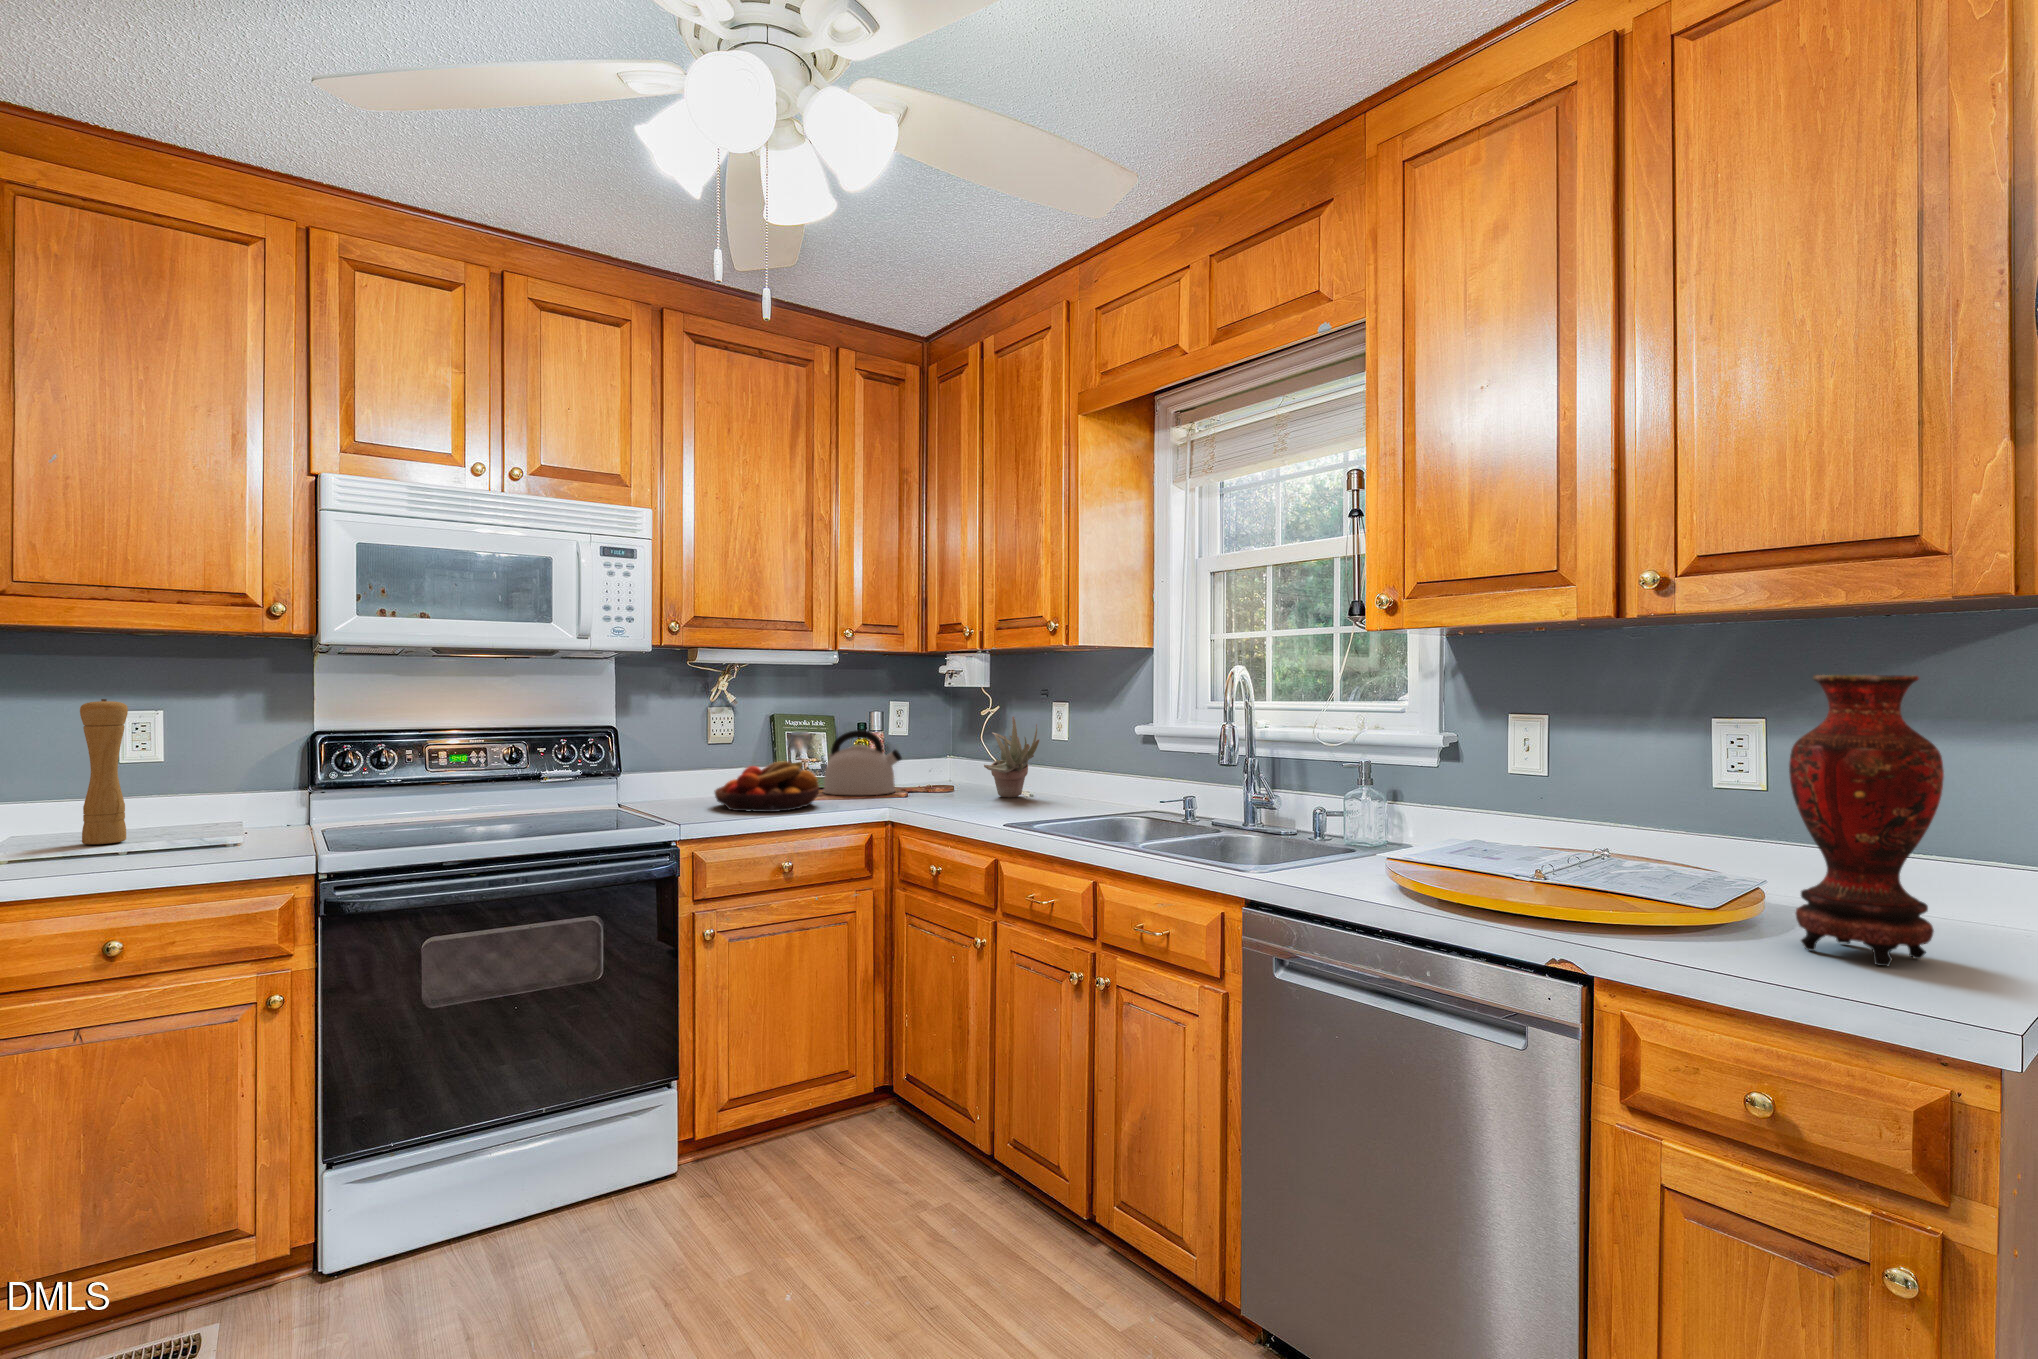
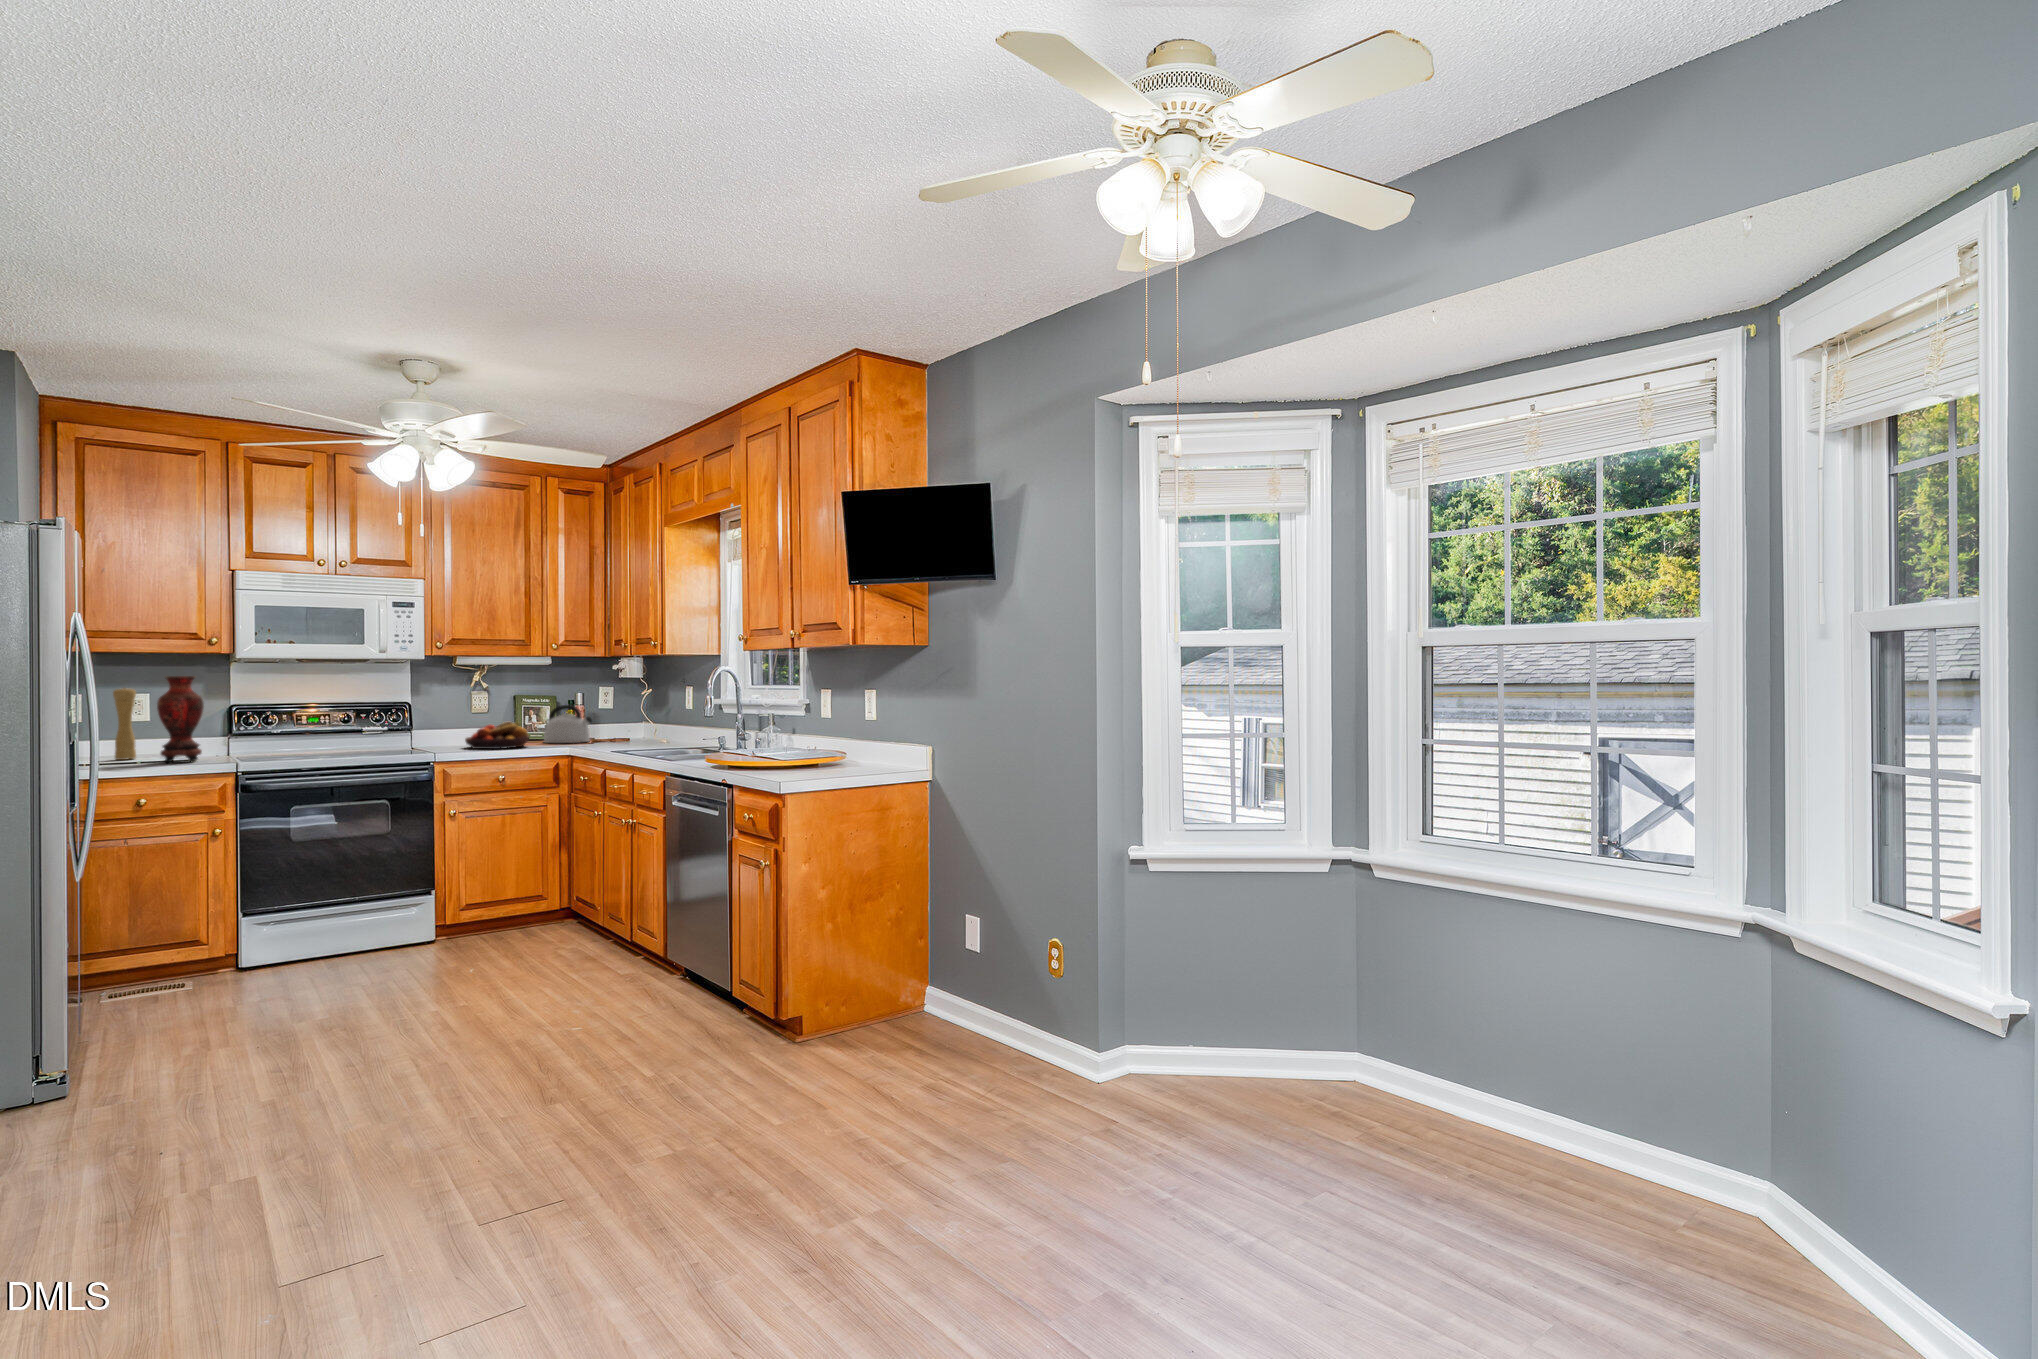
vase: present [1789,675,1944,966] -> present [157,676,204,763]
succulent plant: present [984,716,1039,797] -> none [629,696,670,743]

